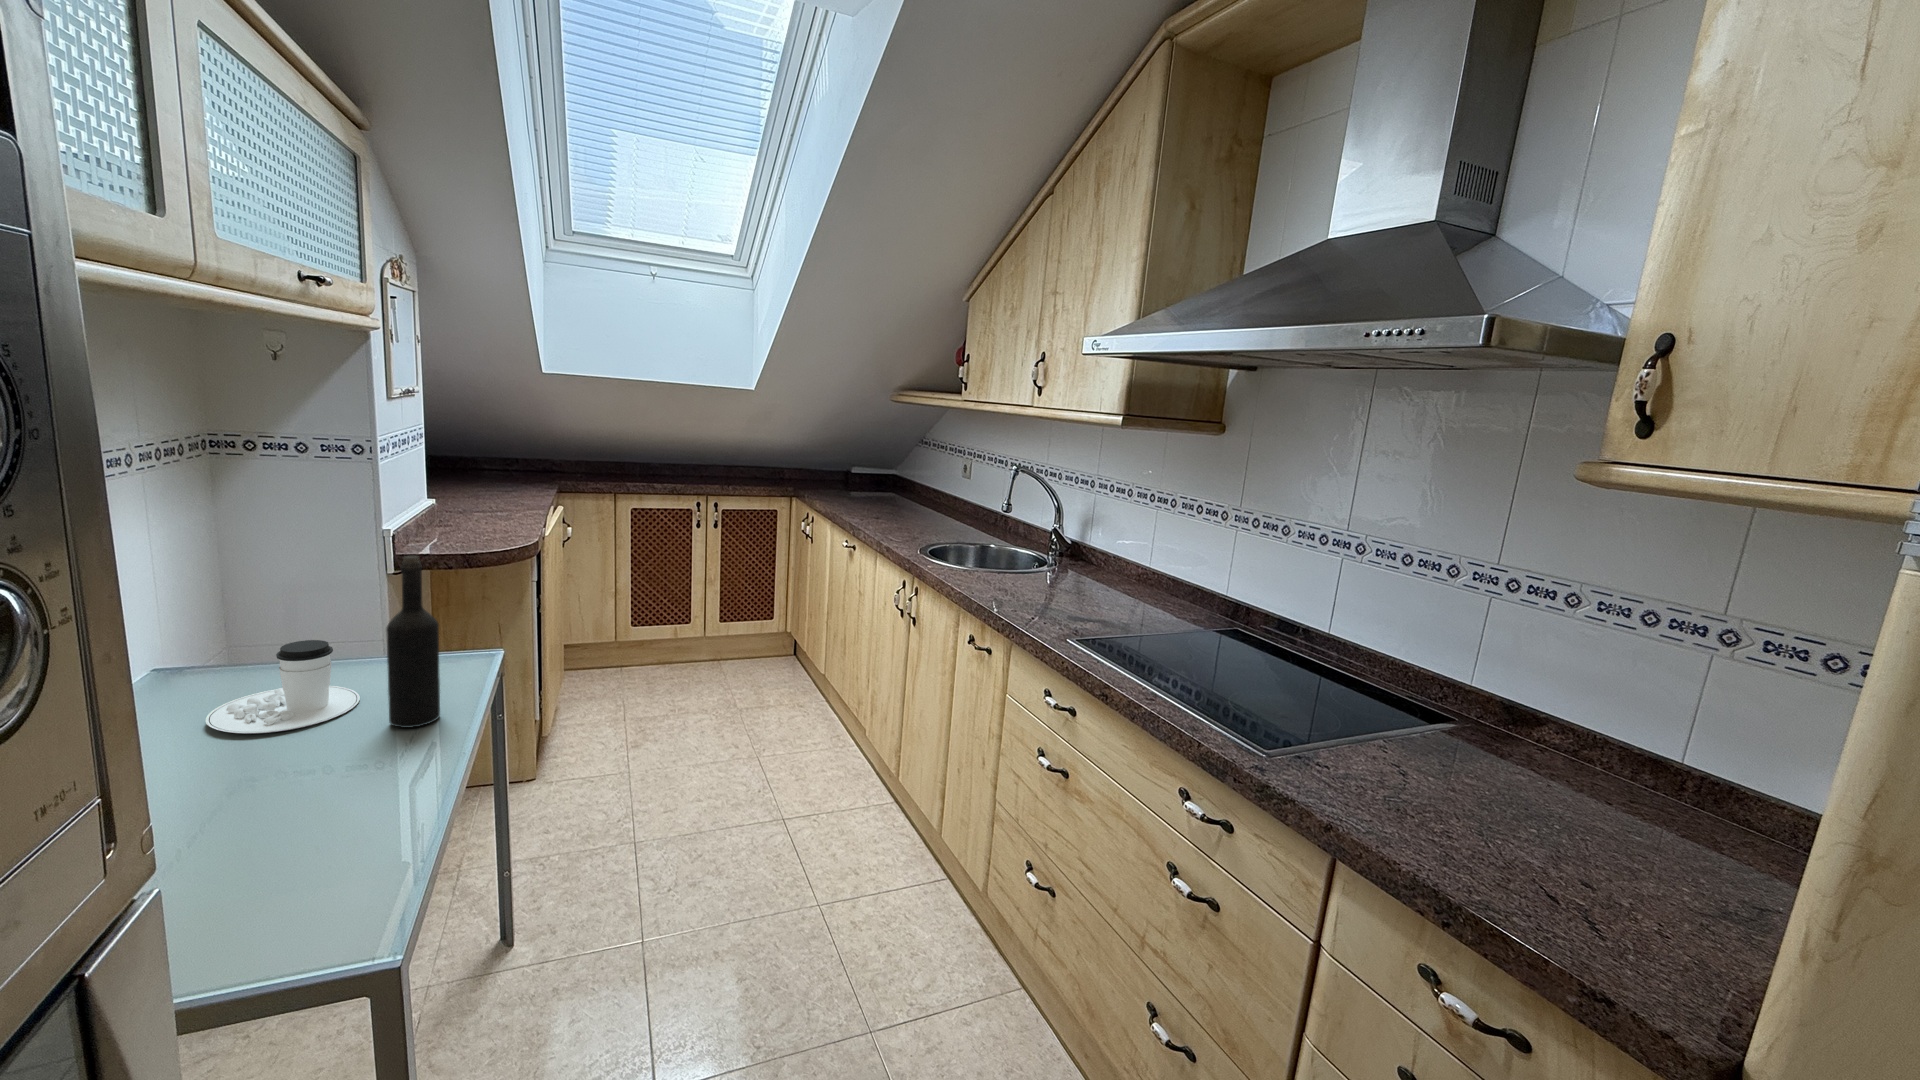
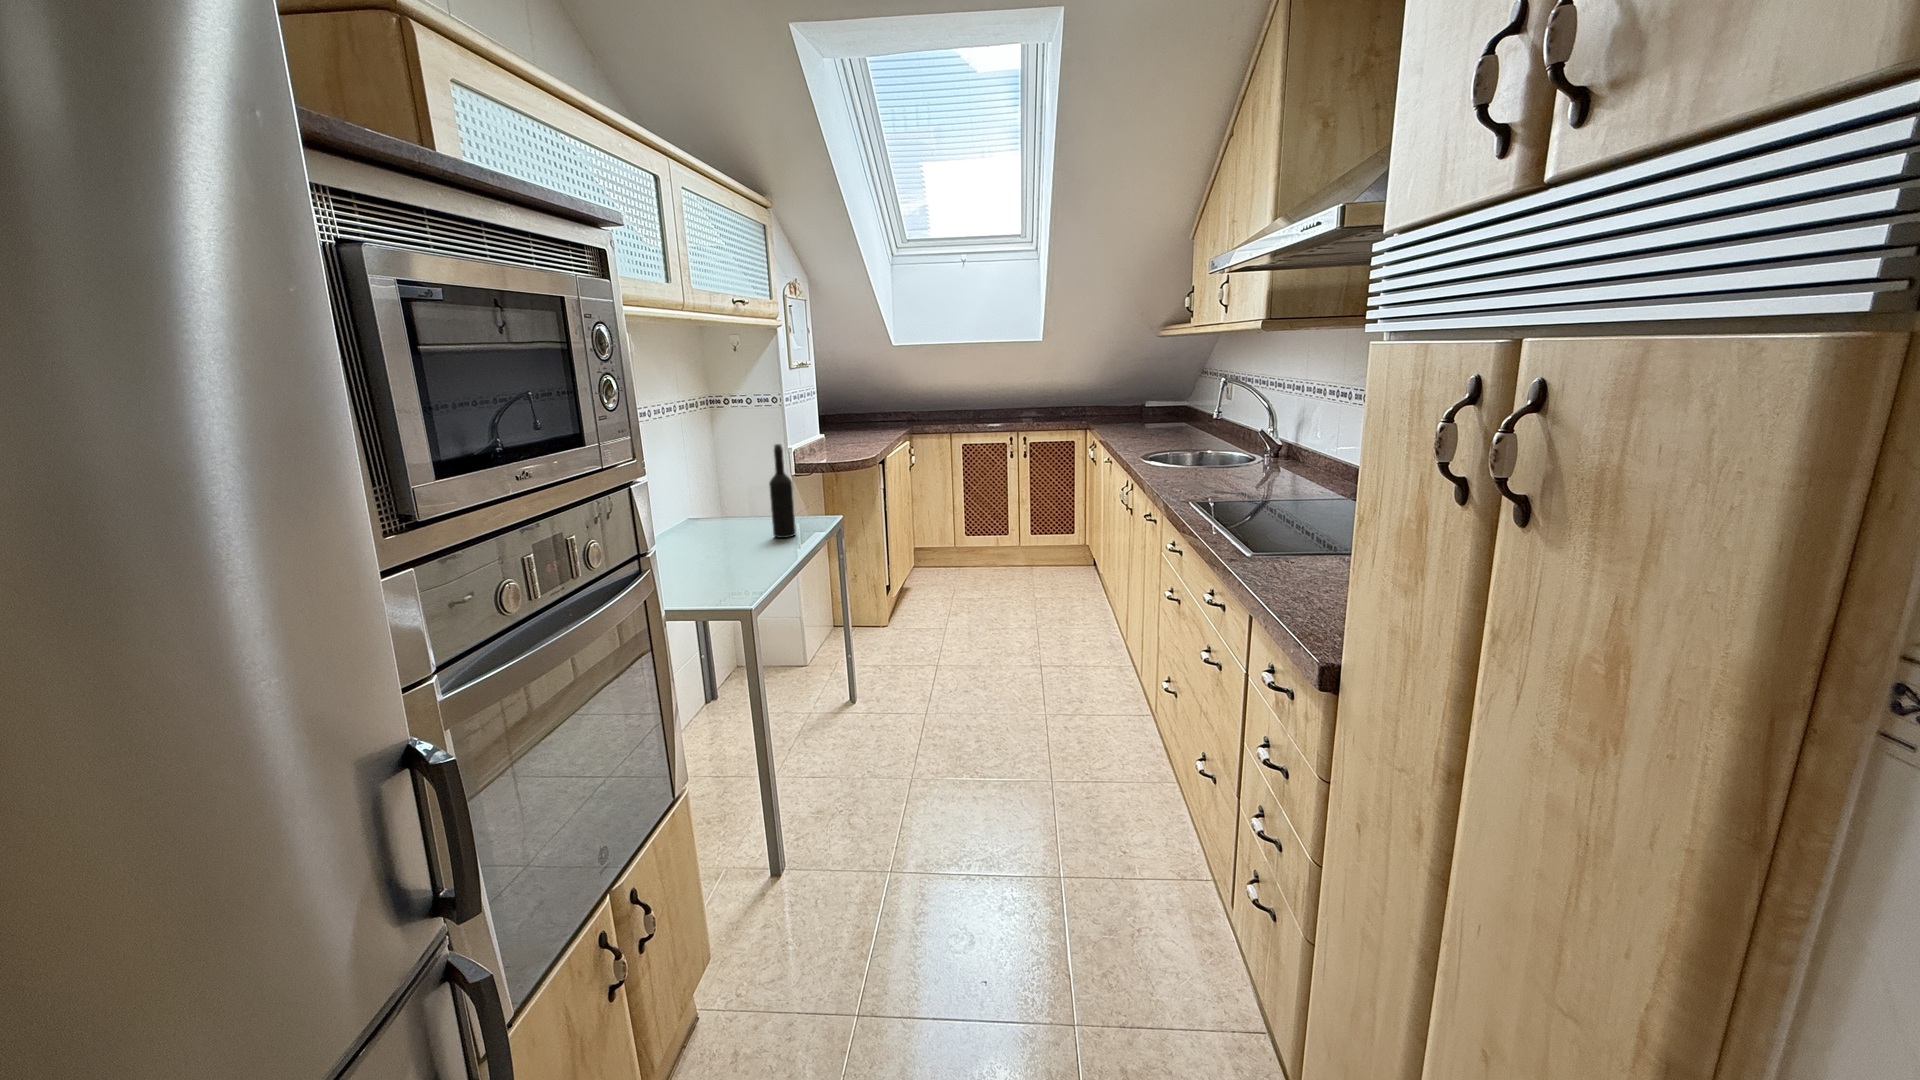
coffee cup: present [205,640,360,734] -> none [705,495,766,537]

